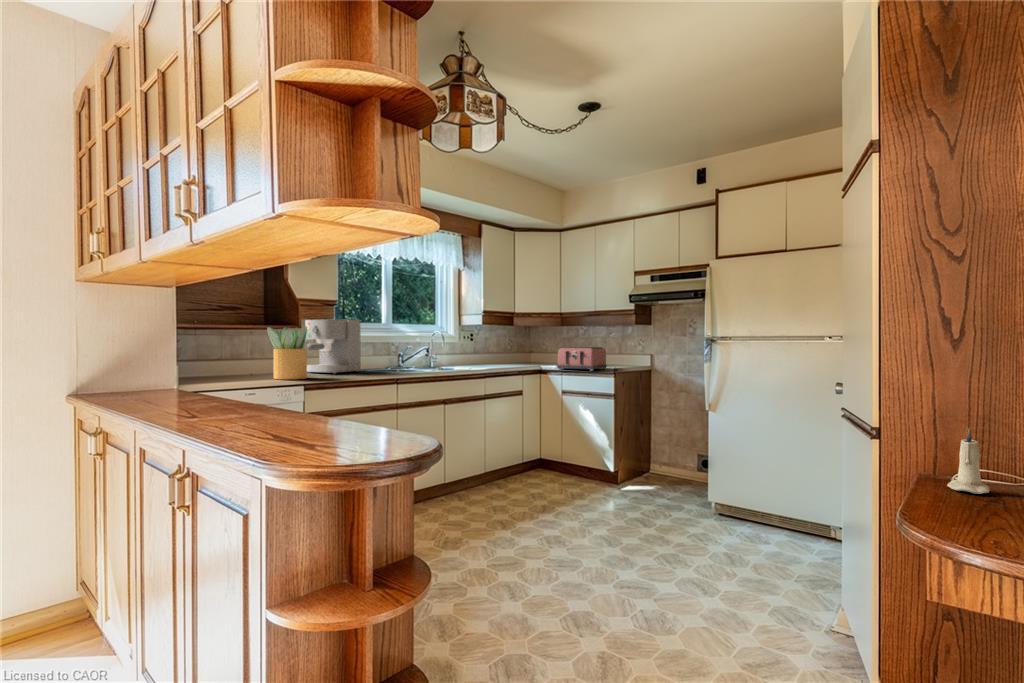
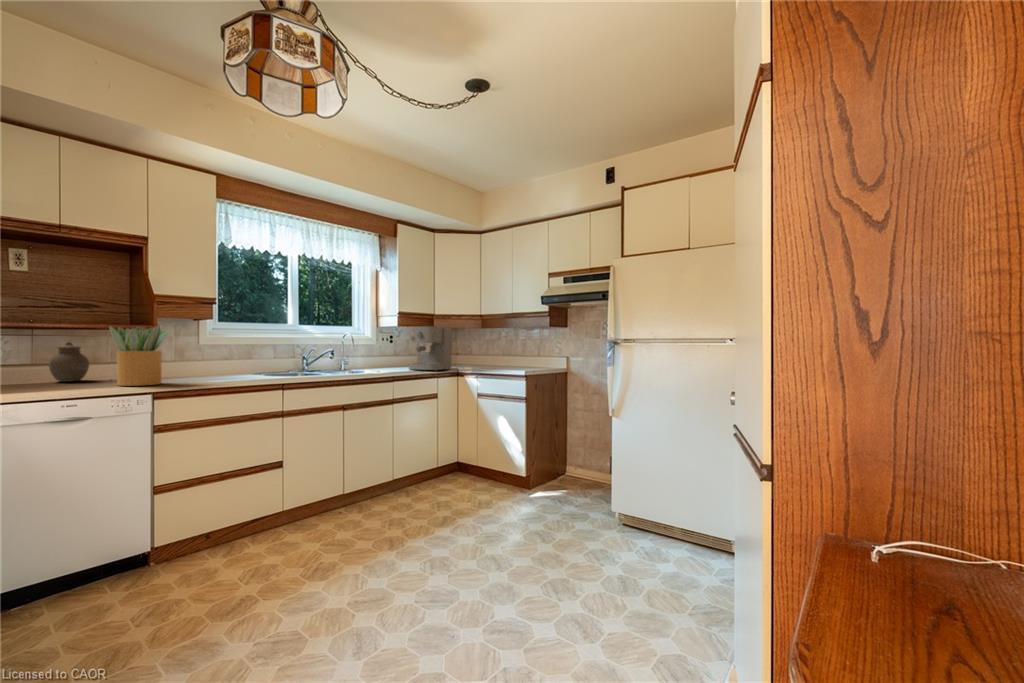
coffee maker: present [305,319,361,374] -> present [409,326,452,371]
jar: none [214,341,243,376] -> present [49,342,89,382]
toaster: present [557,347,607,371] -> none [470,349,522,374]
candle: present [947,428,990,494] -> none [868,482,935,595]

